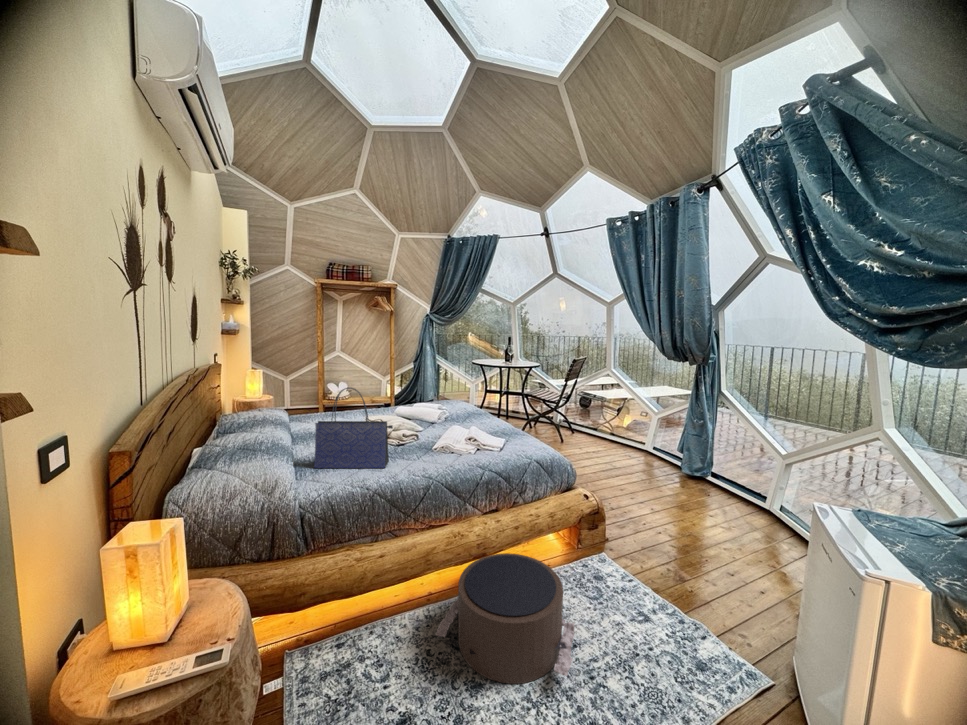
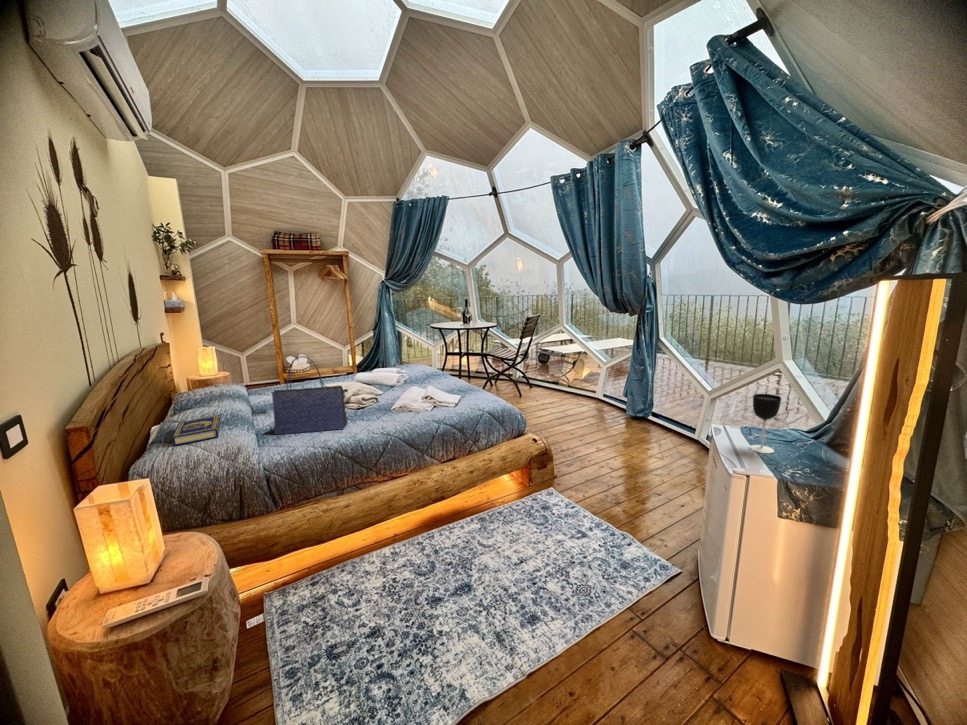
book: none [212,443,262,474] -> present [172,415,221,446]
wine glass: none [874,474,920,551] -> present [750,394,781,453]
pouf: present [436,553,574,684] -> none [399,493,520,596]

